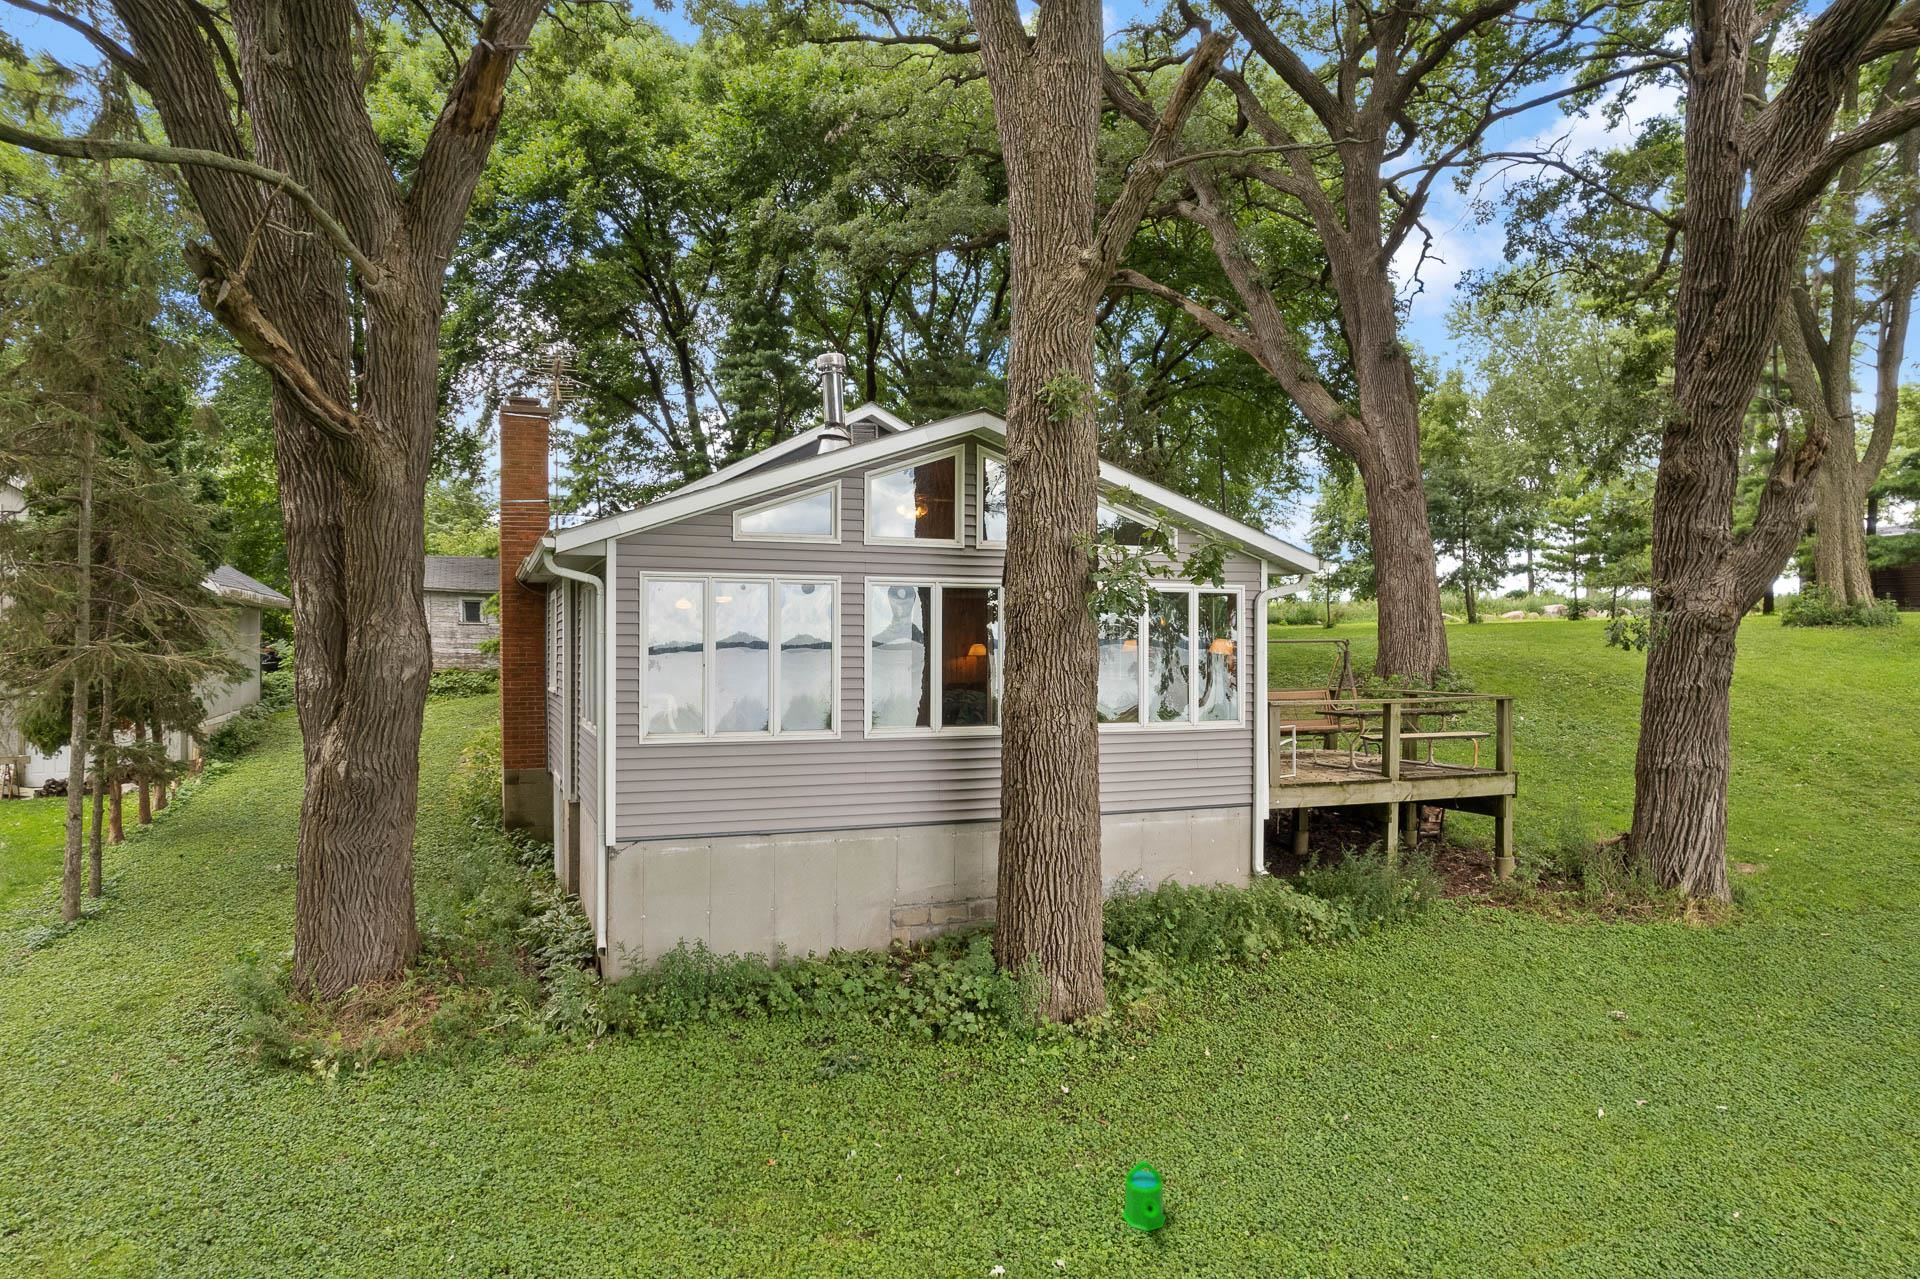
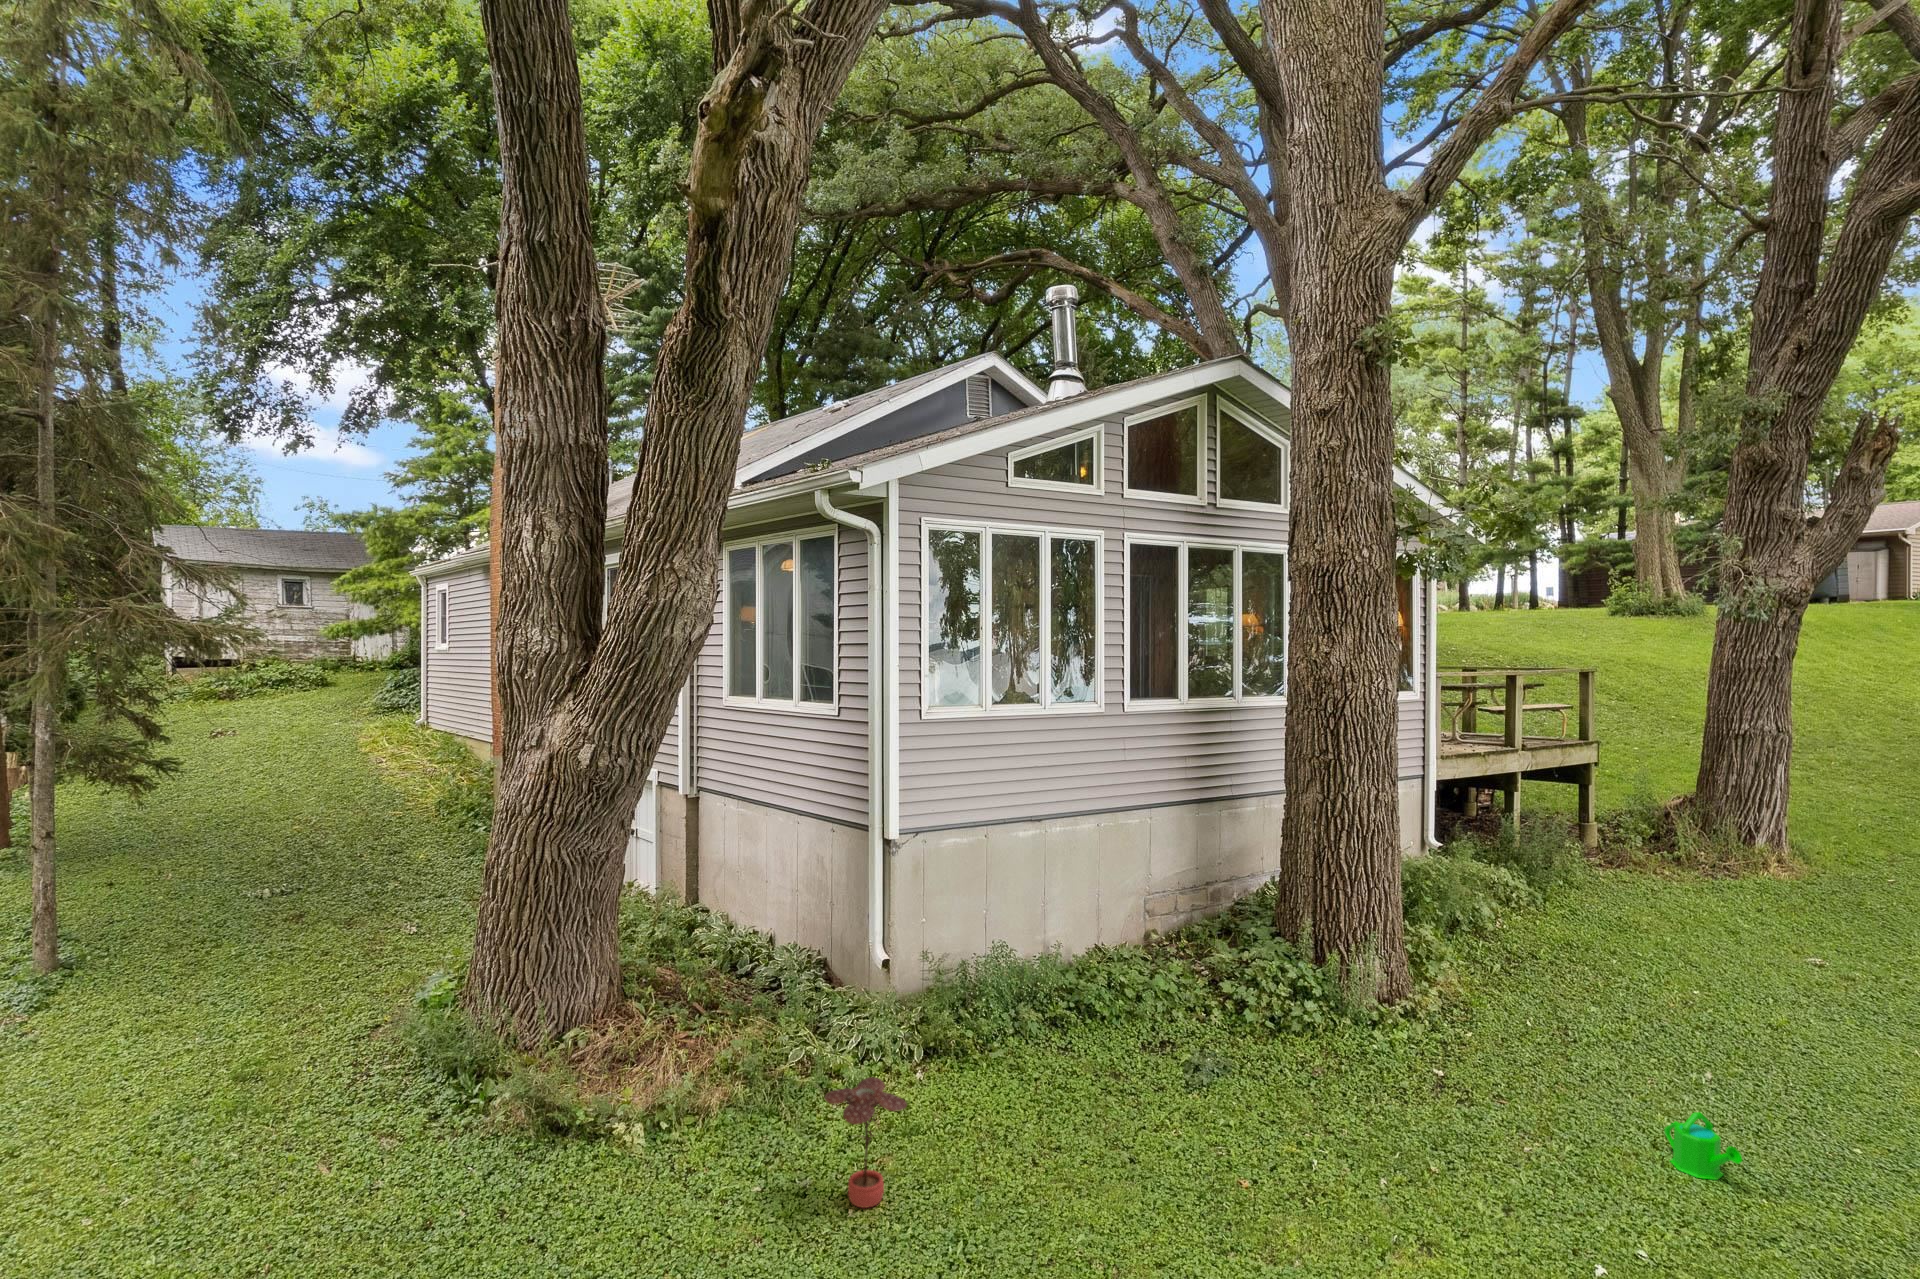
potted plant: none [375,1042,445,1147] -> present [824,1077,907,1208]

